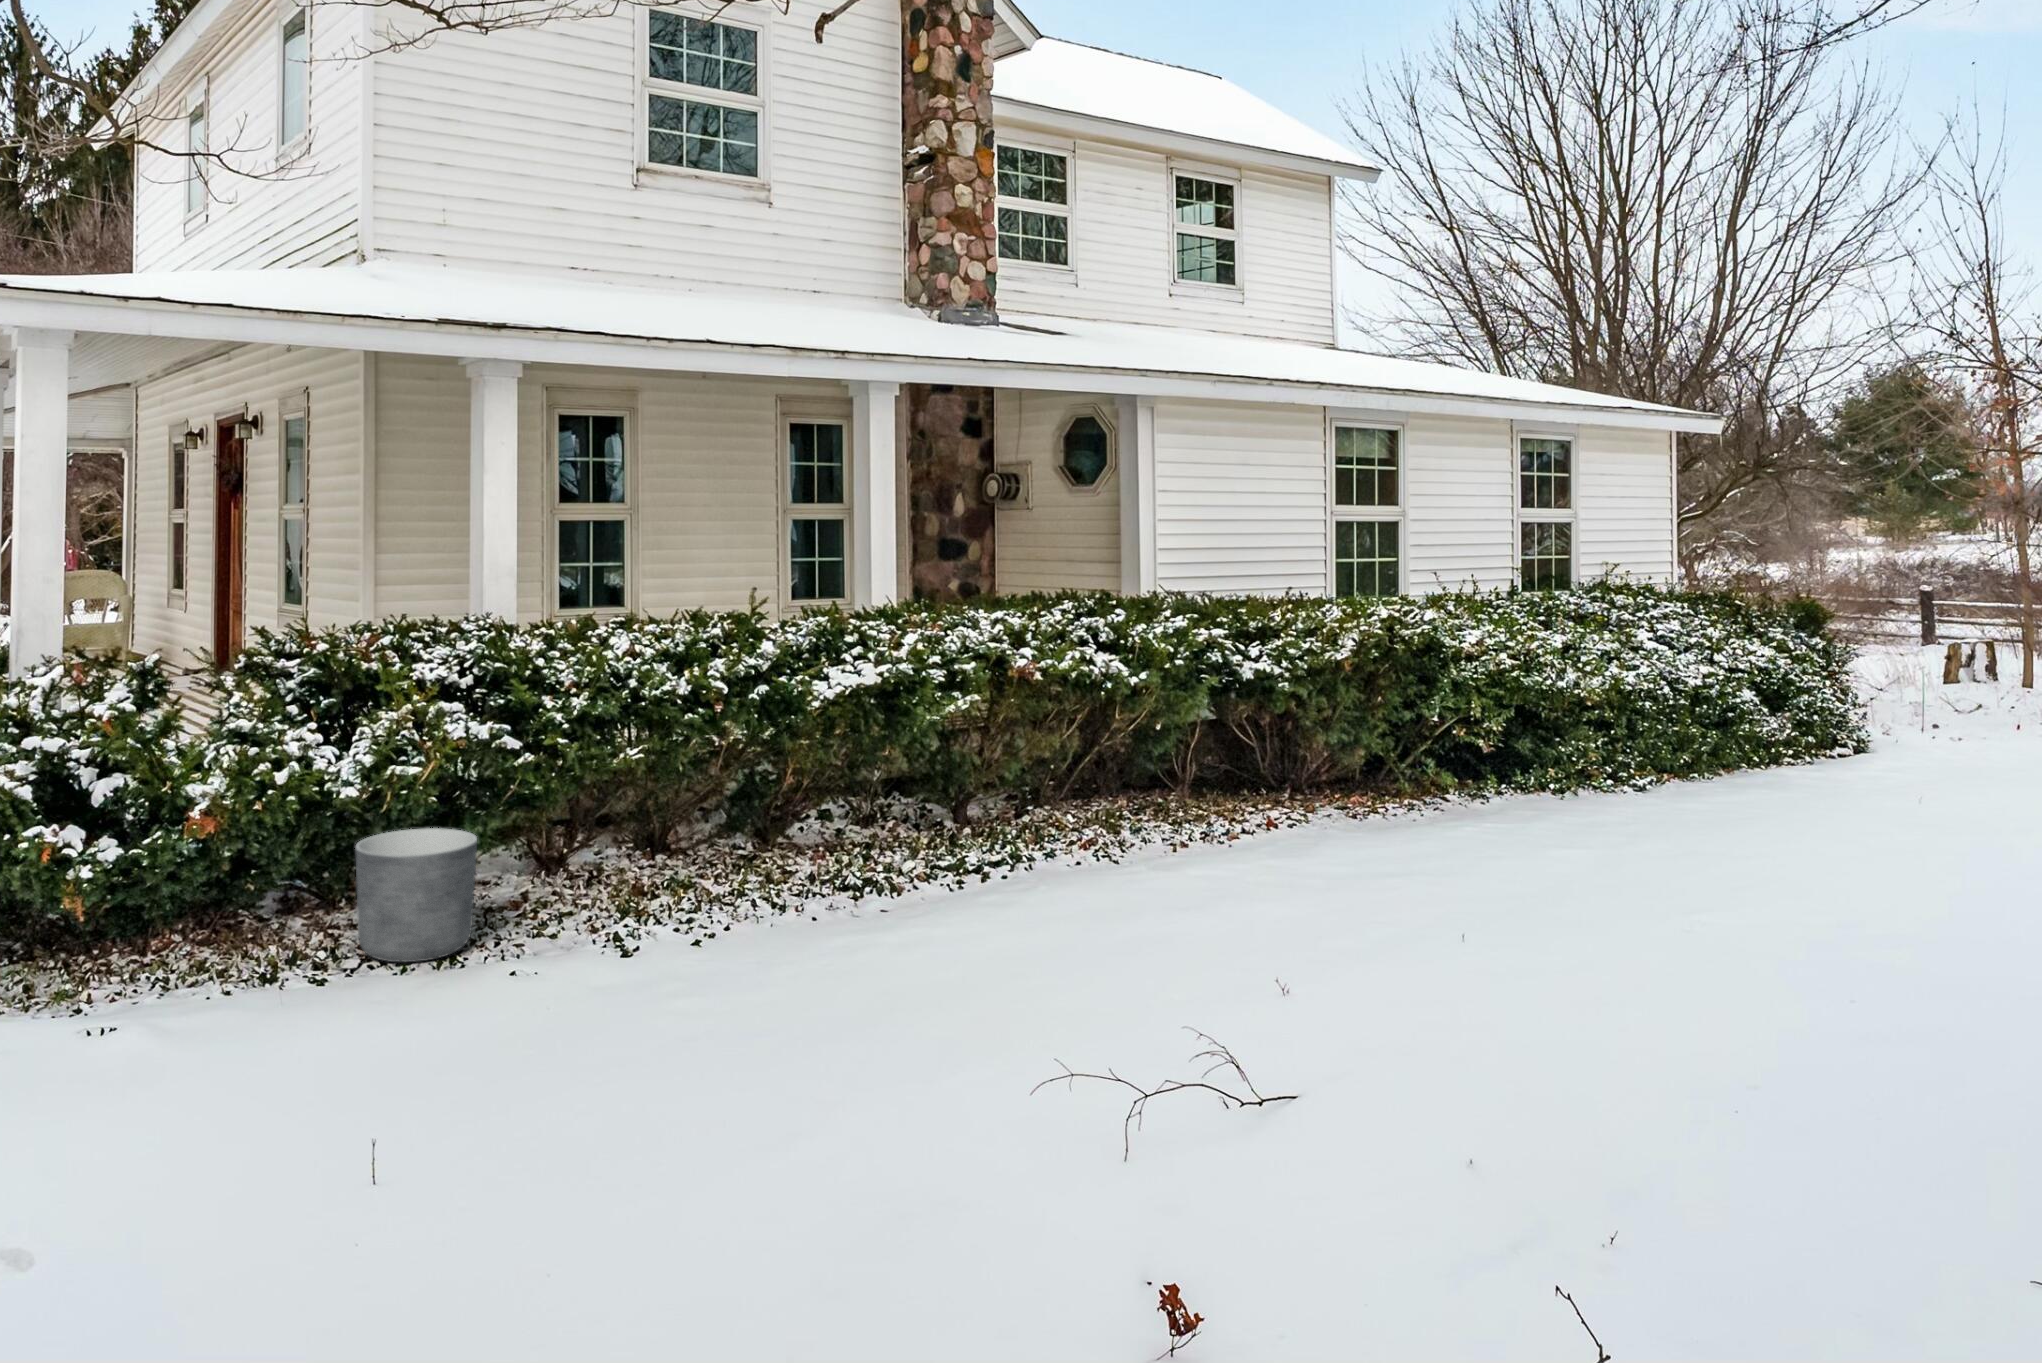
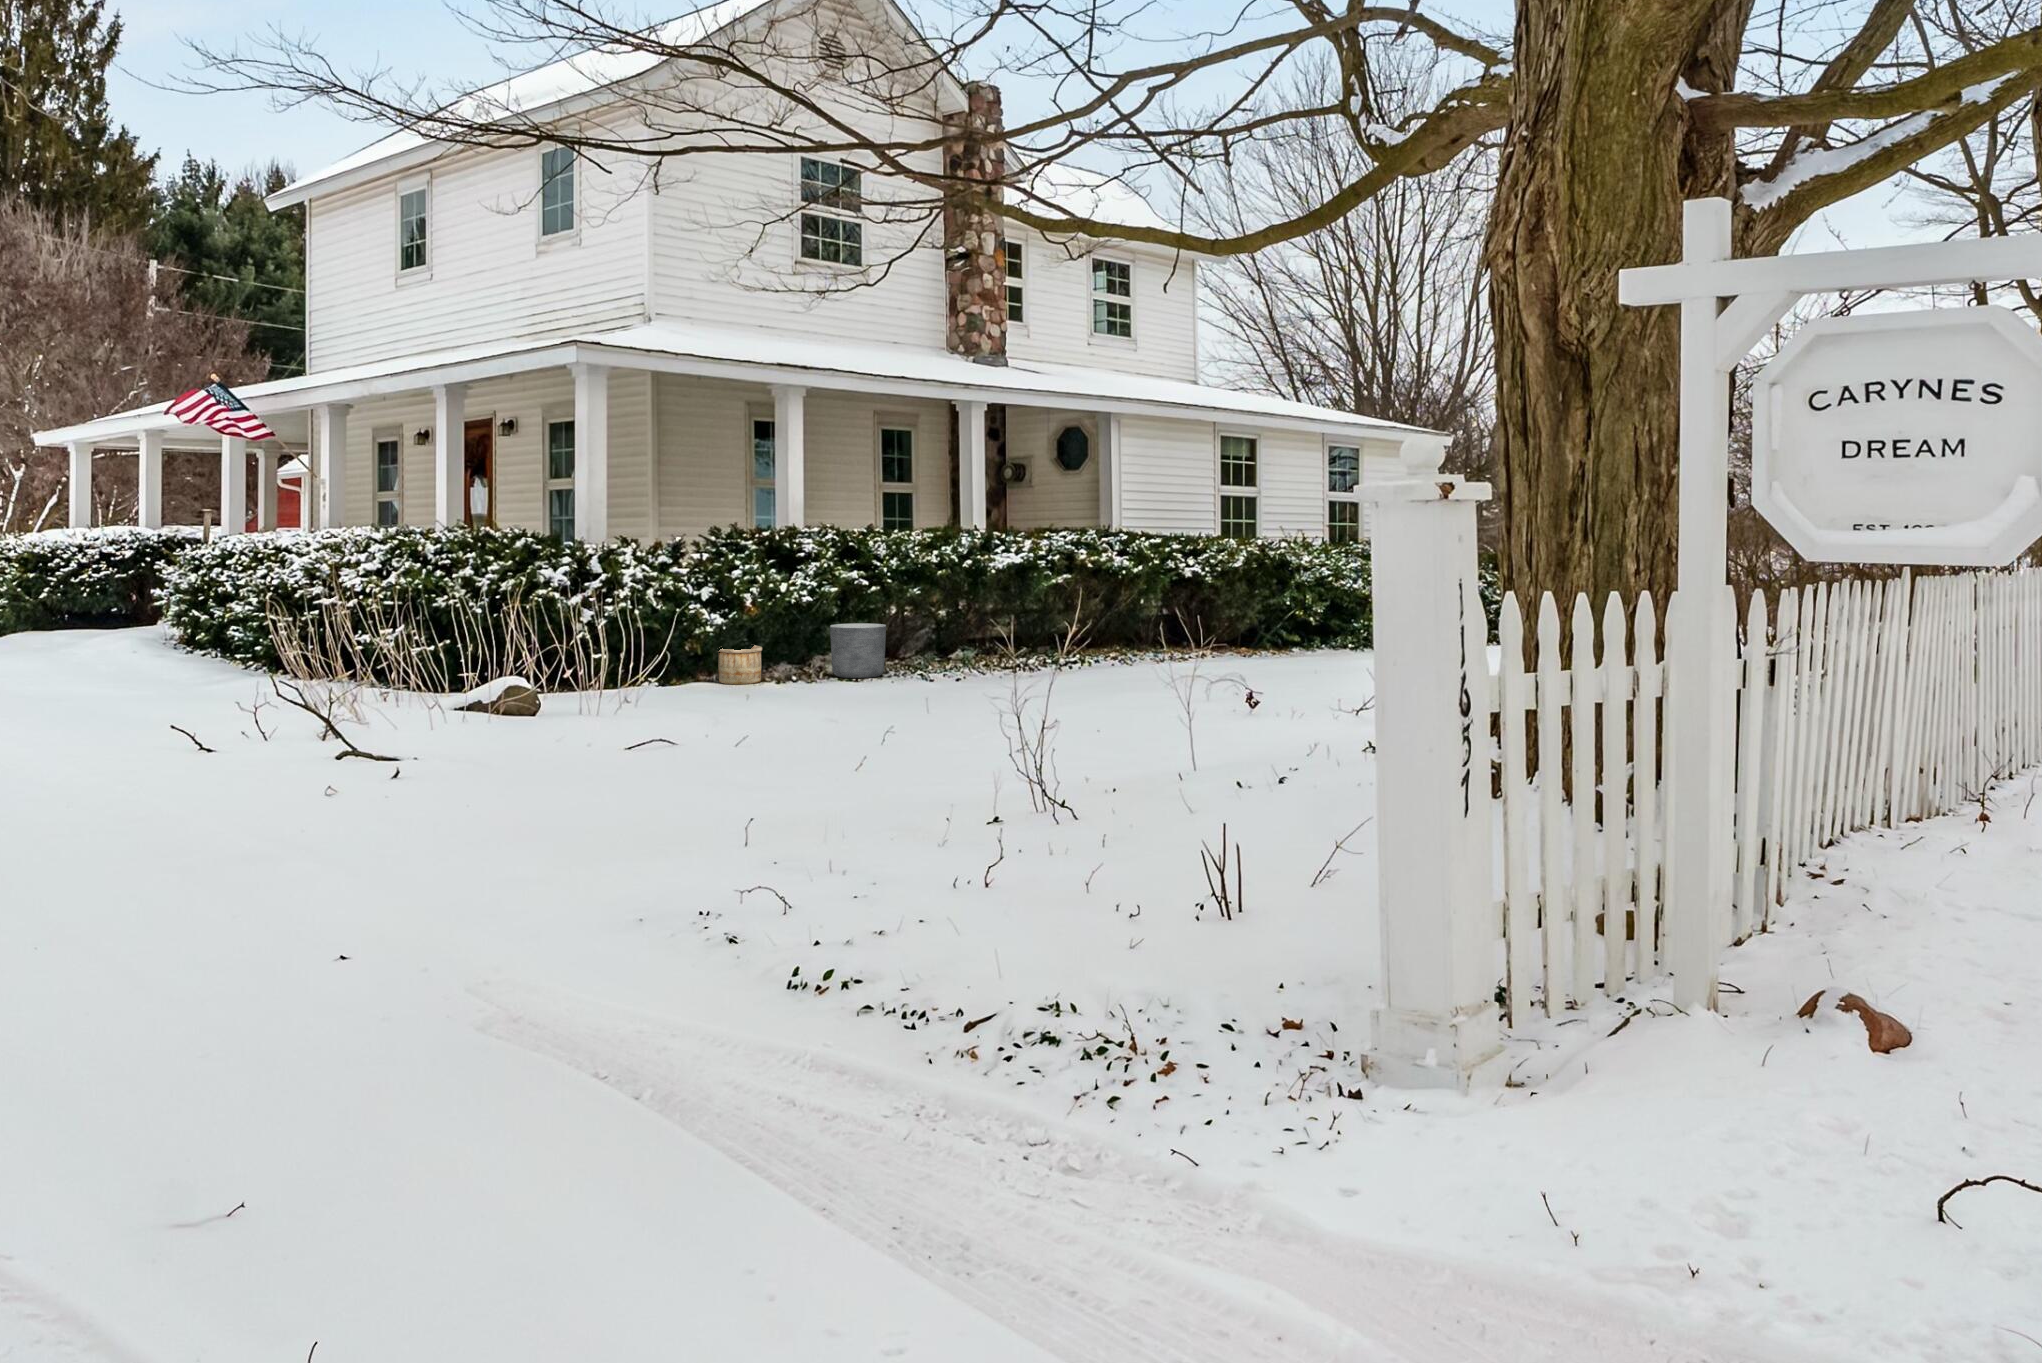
wooden bucket: none [89,879,191,981] -> present [718,645,763,684]

